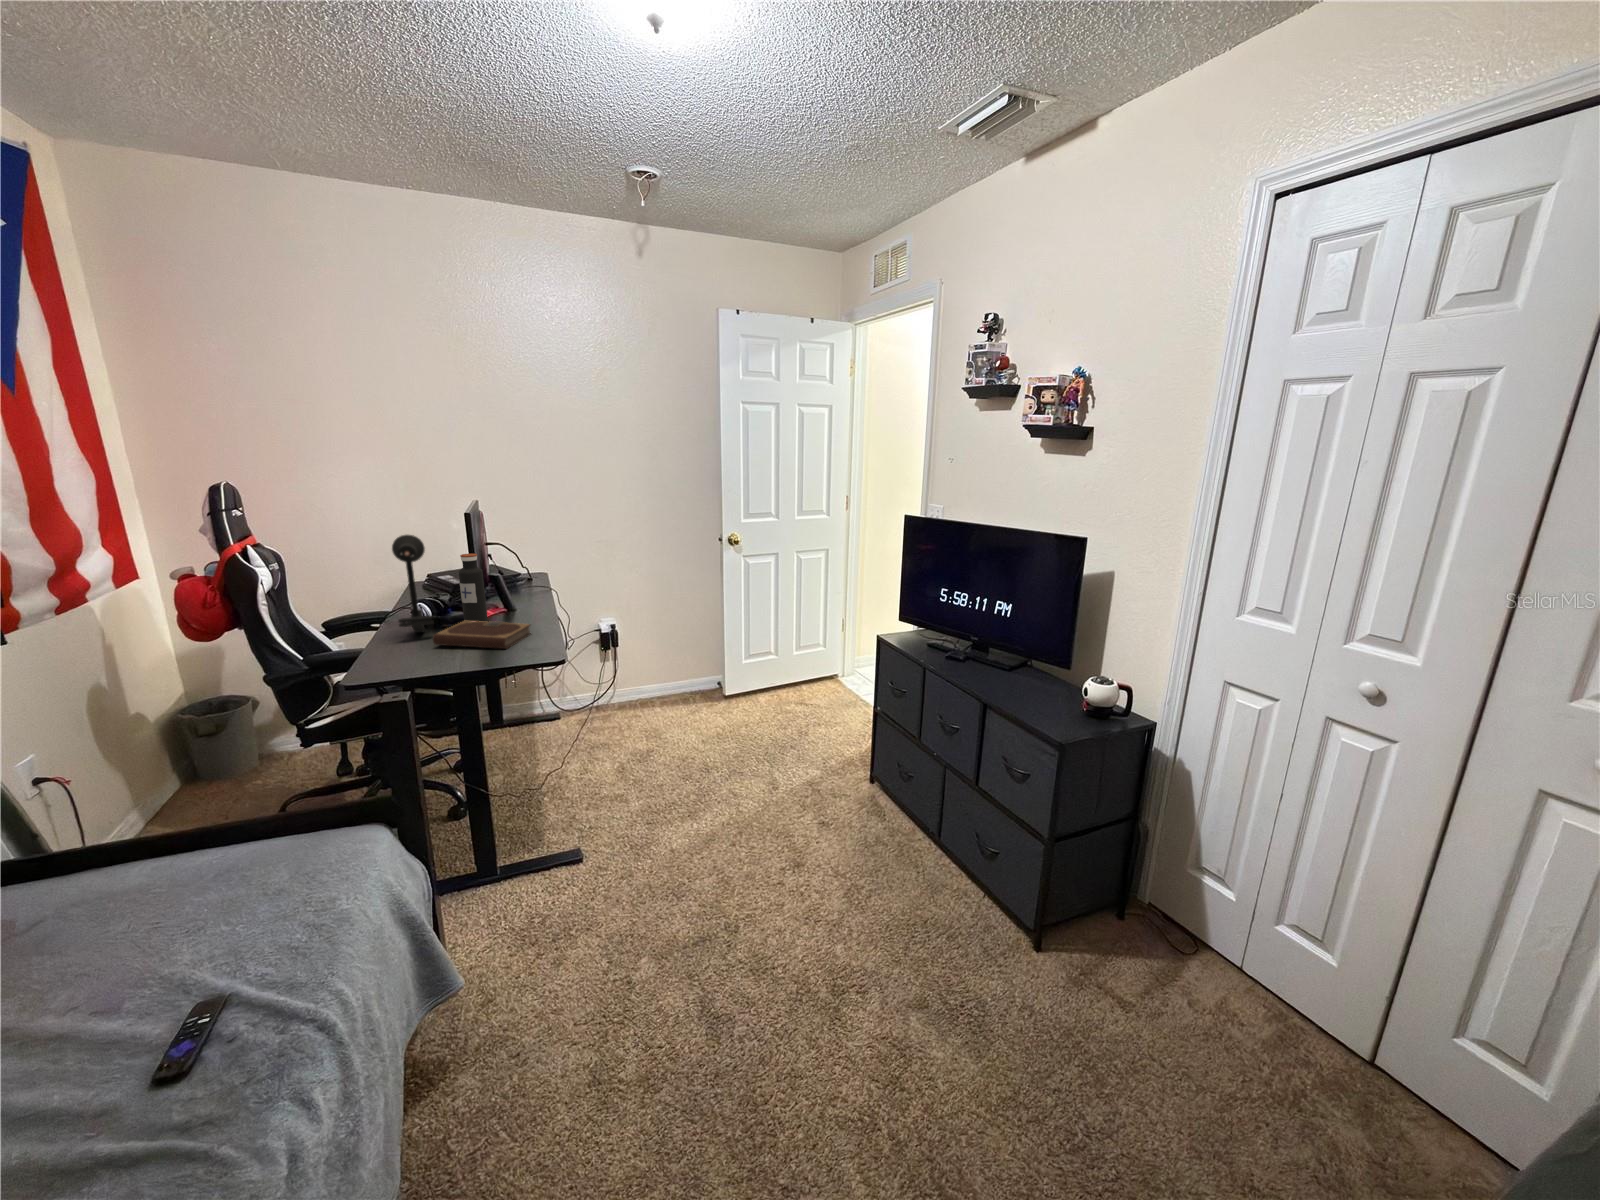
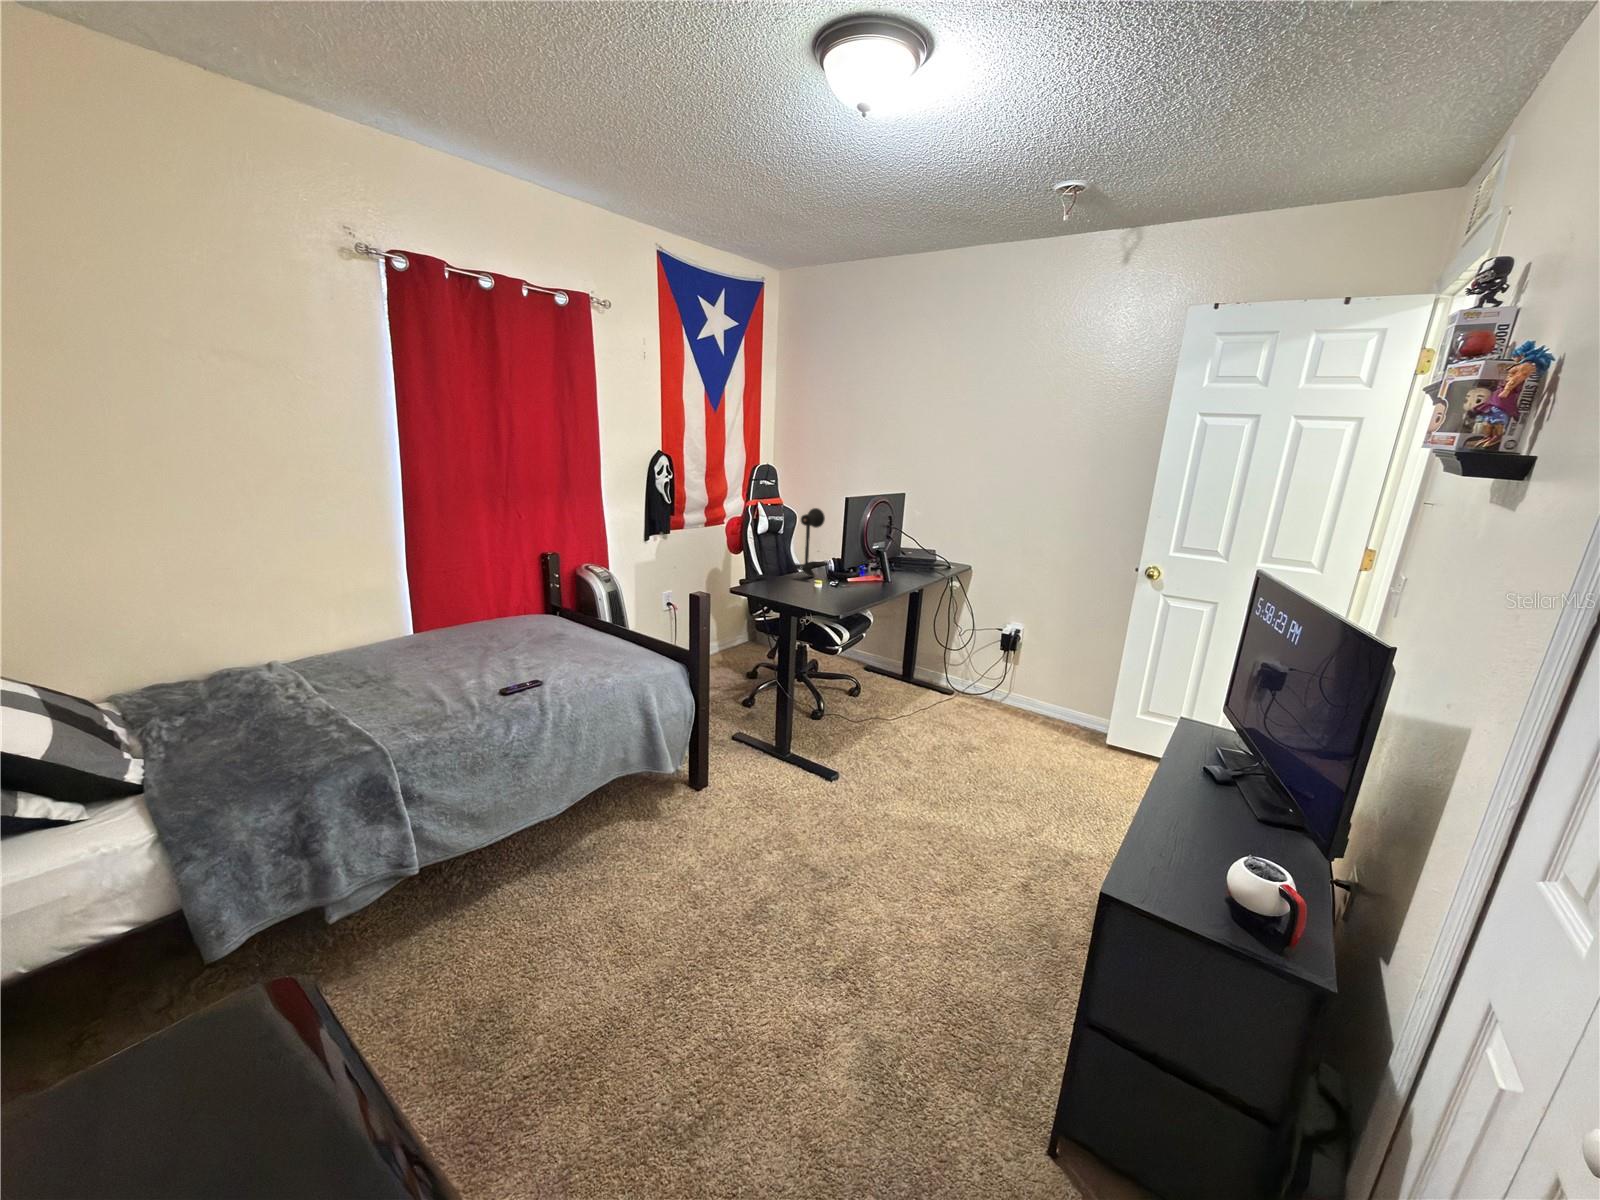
water bottle: present [459,554,488,622] -> none [837,529,855,583]
notebook: present [433,621,531,649] -> none [796,576,852,599]

